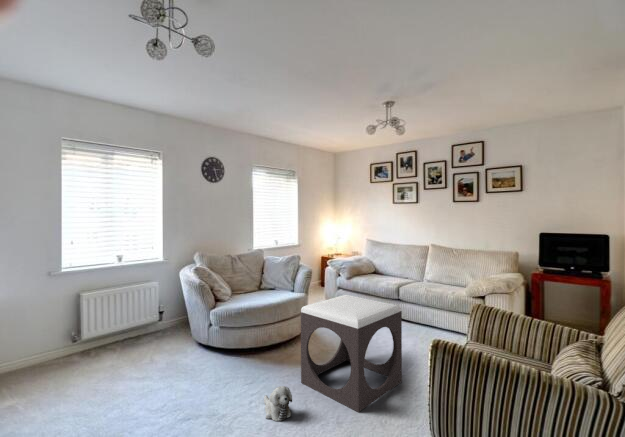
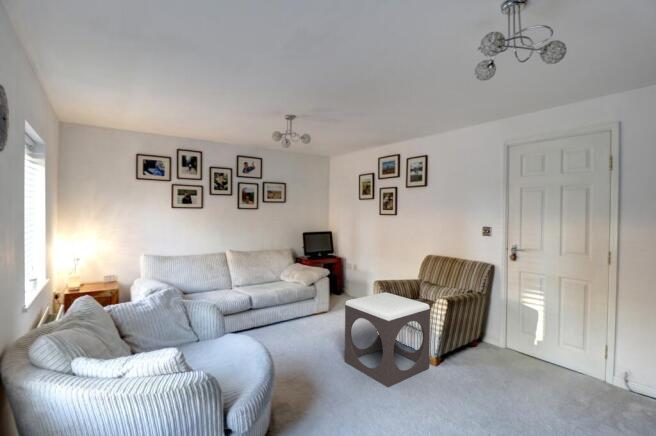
plush toy: present [264,386,292,421] -> none [424,375,455,408]

